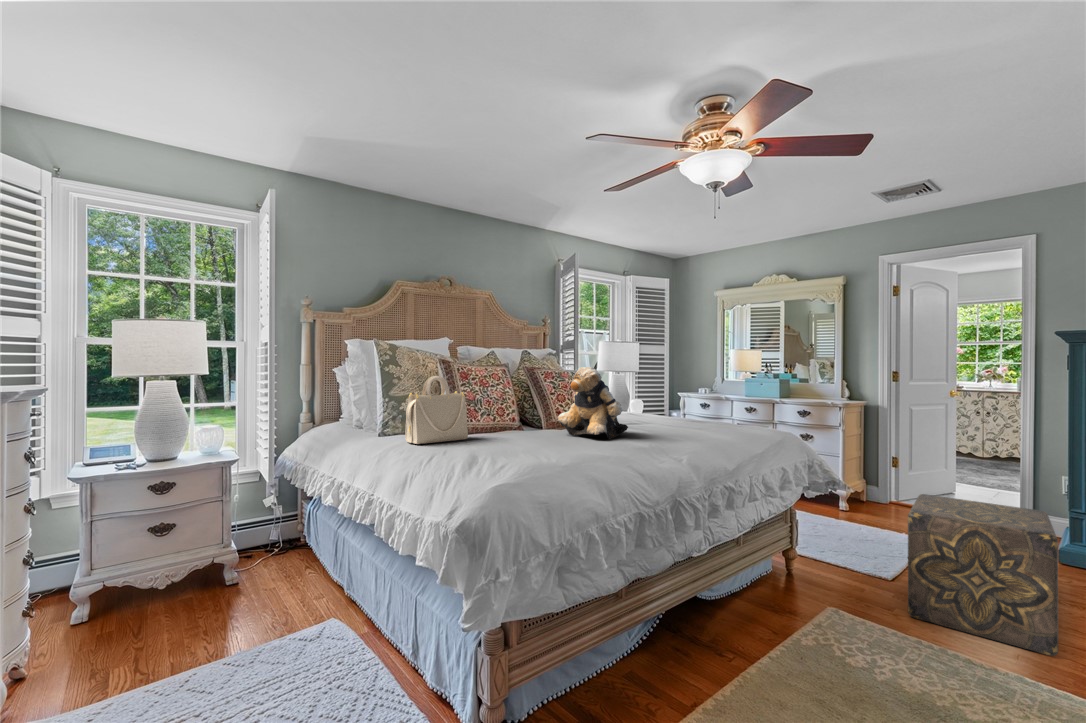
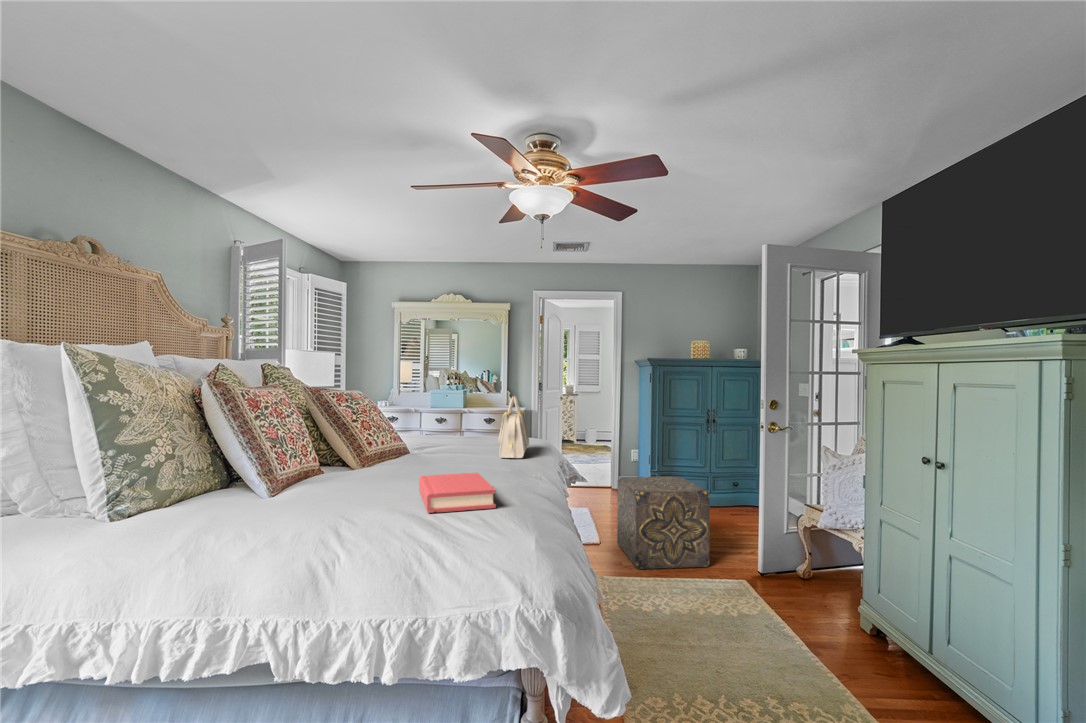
teddy bear: present [558,367,628,439] -> none [403,390,480,470]
handbag: present [405,376,468,444] -> present [498,396,529,458]
hardback book: none [486,433,568,462] -> present [419,473,496,513]

